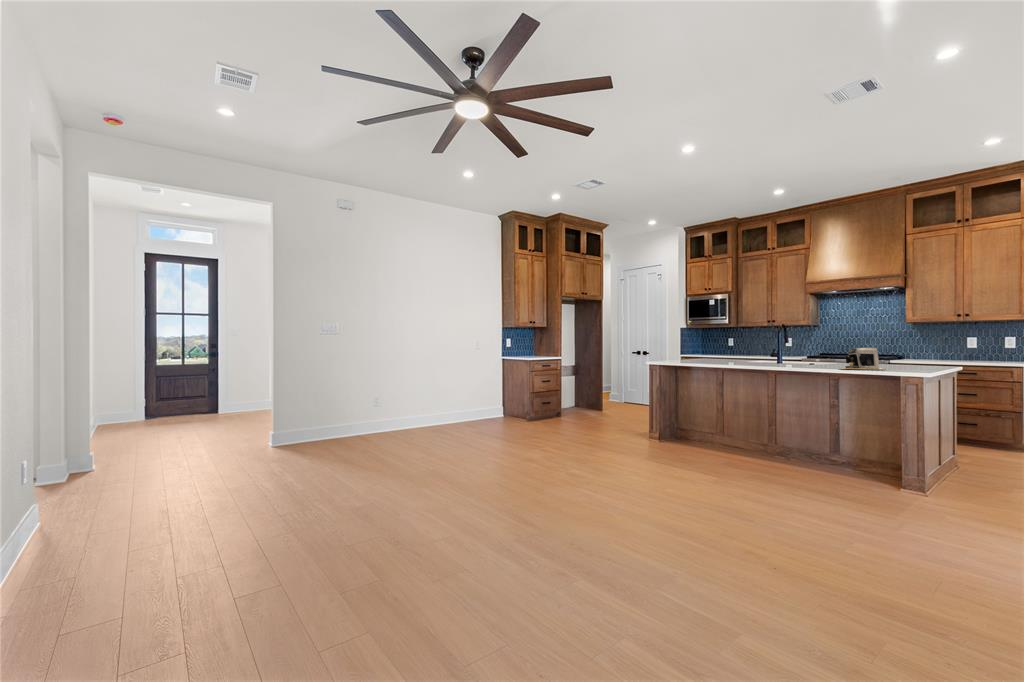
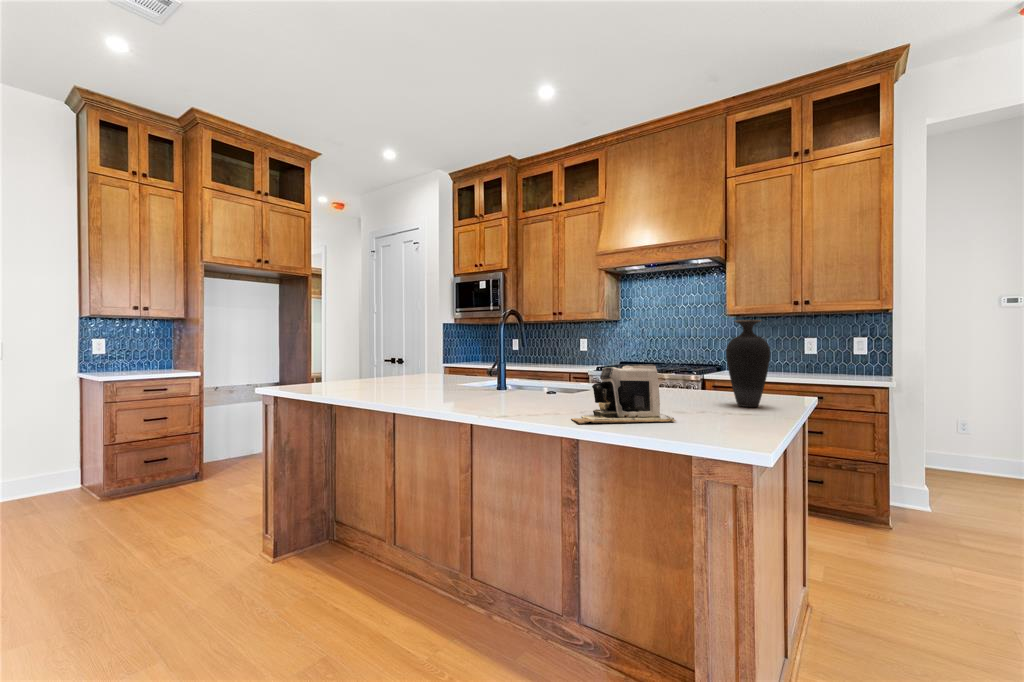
vase: none [909,328,934,368] -> present [726,320,770,407]

